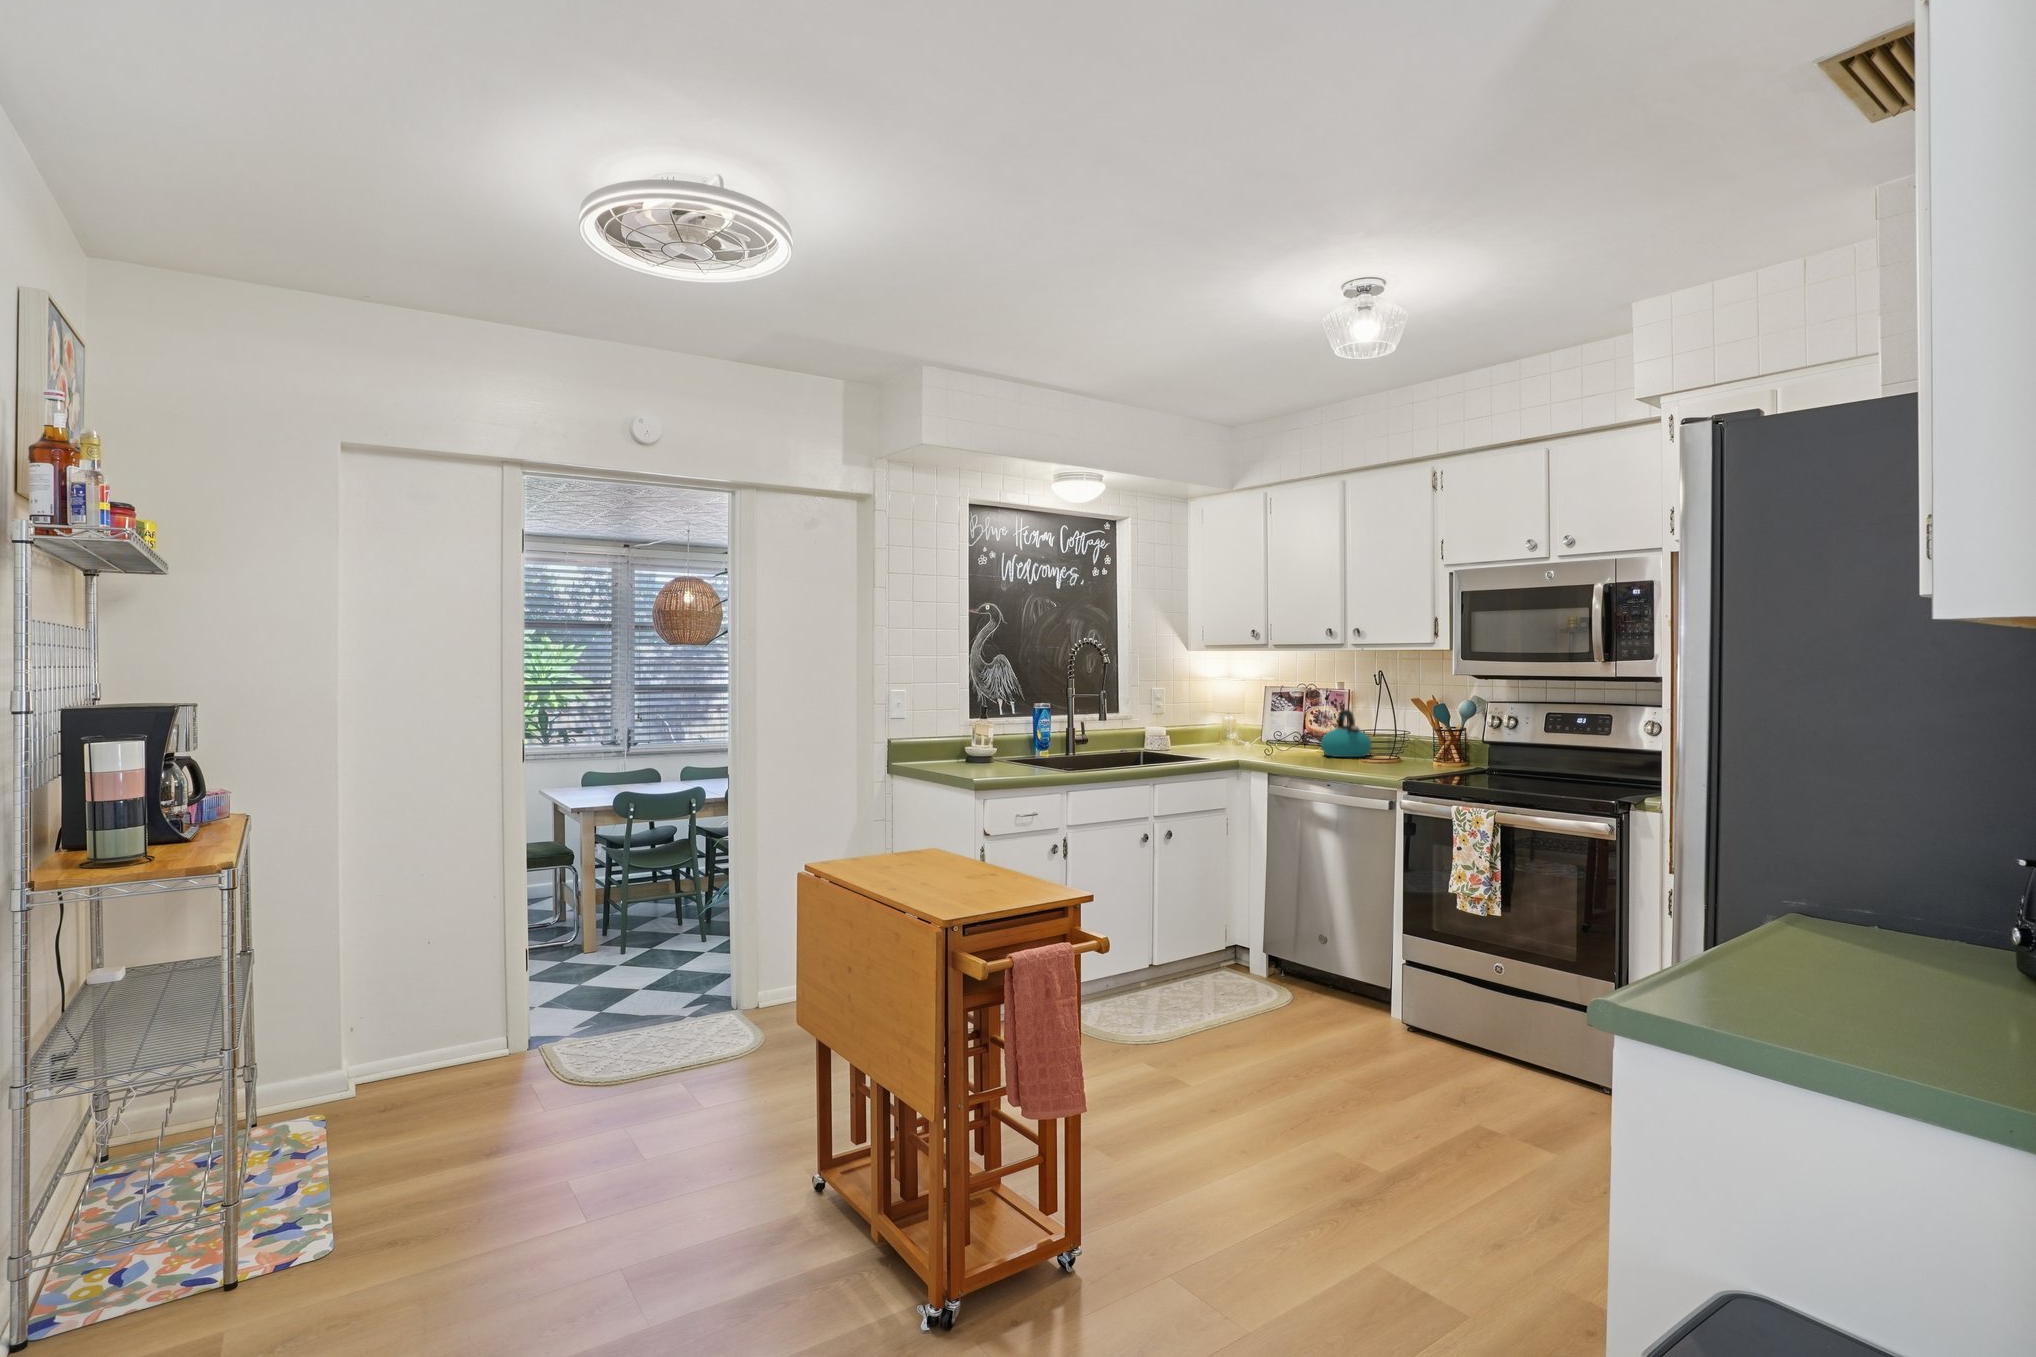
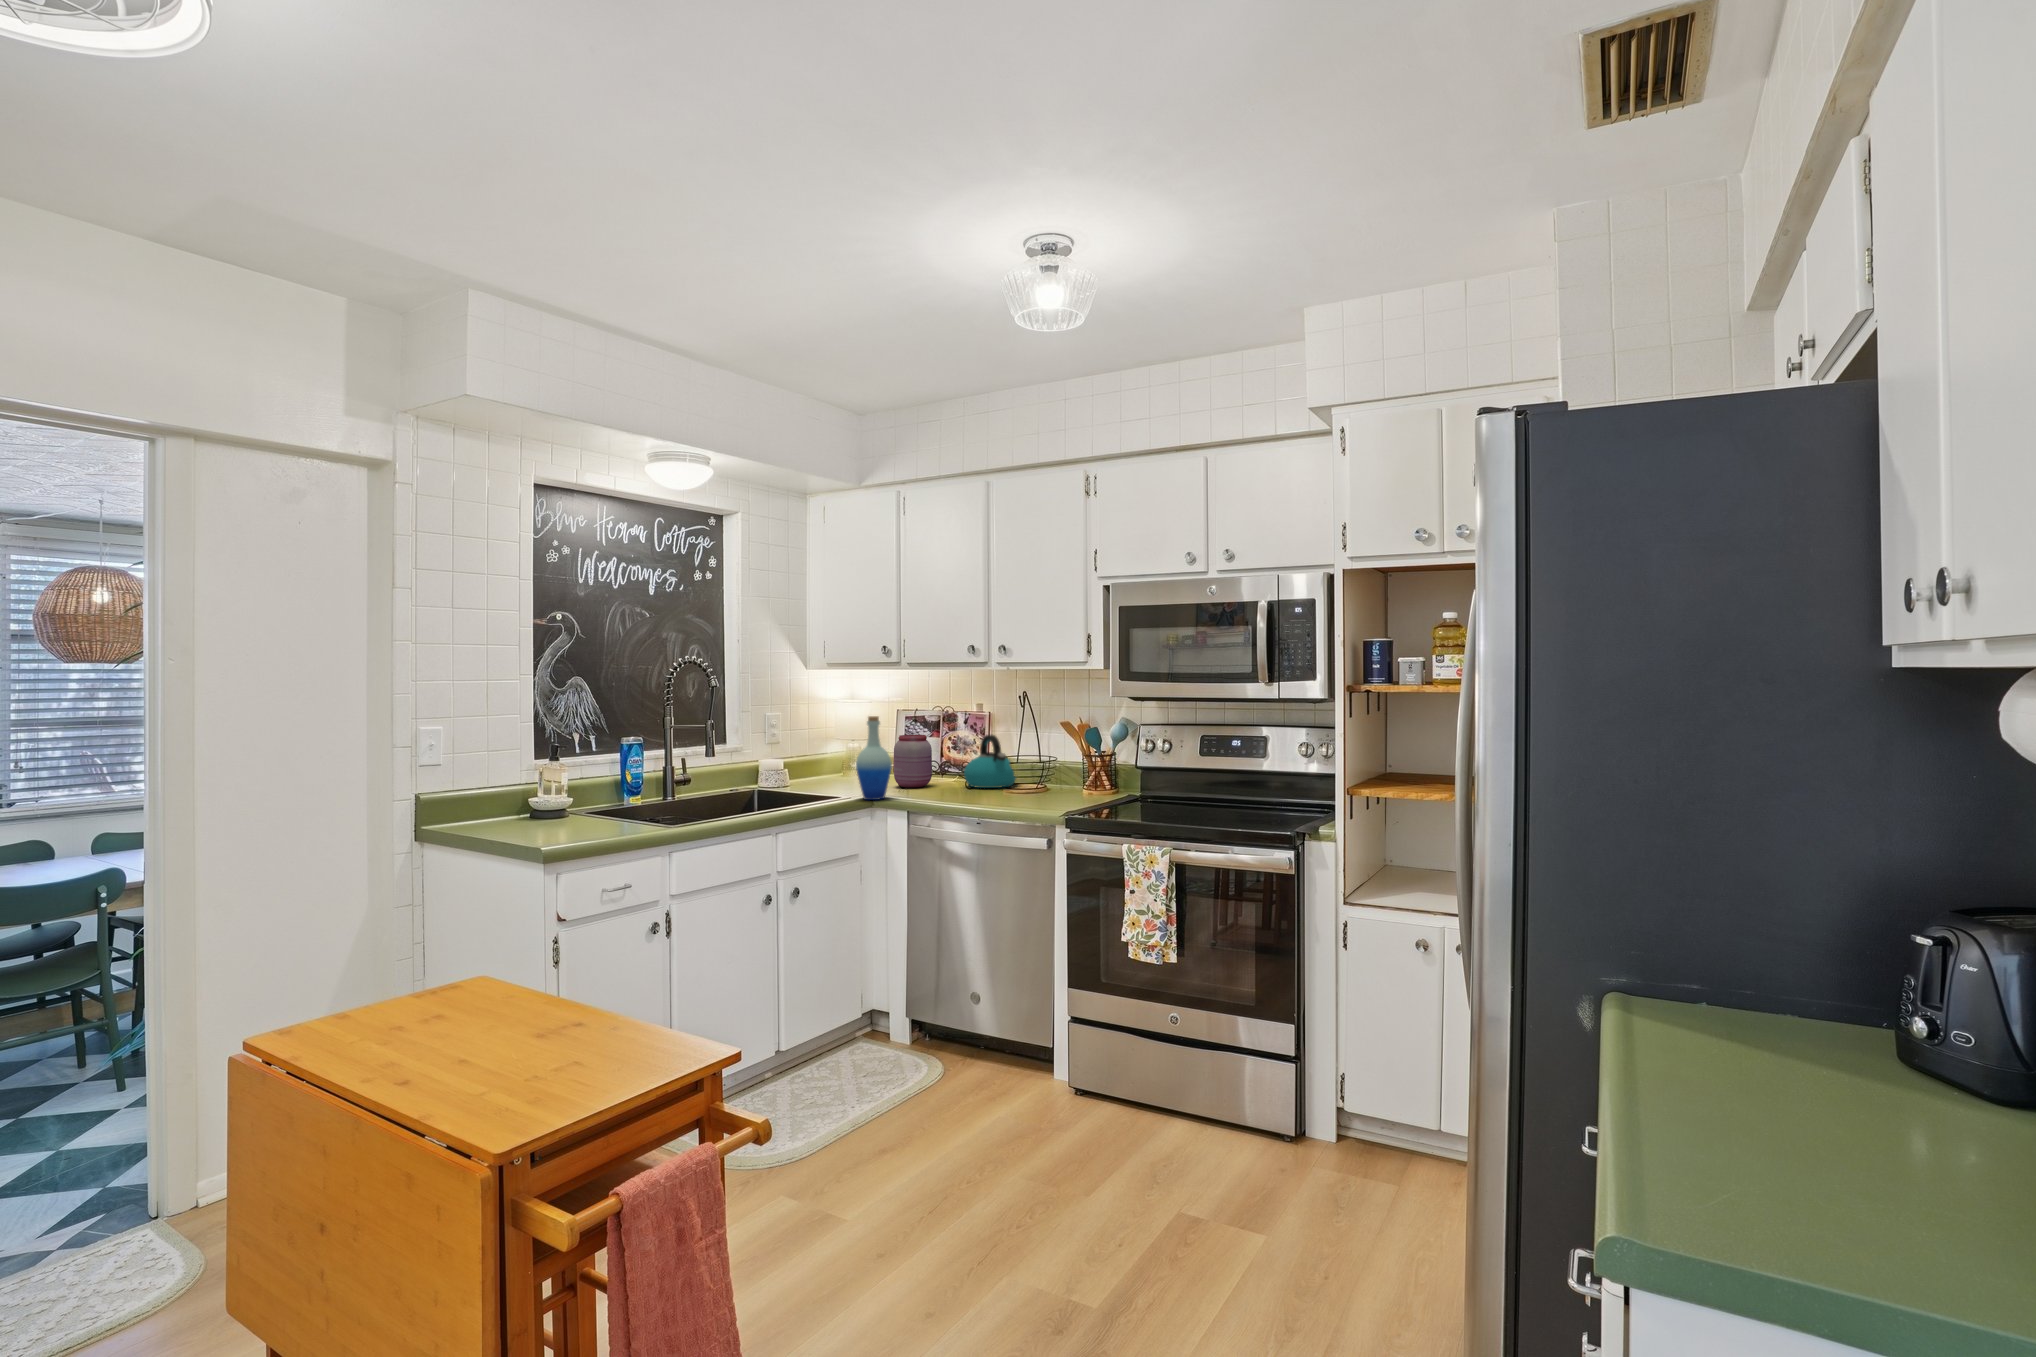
bottle: none [1222,690,1253,762] -> present [856,716,892,800]
jar: none [1258,709,1292,754] -> present [894,735,932,787]

